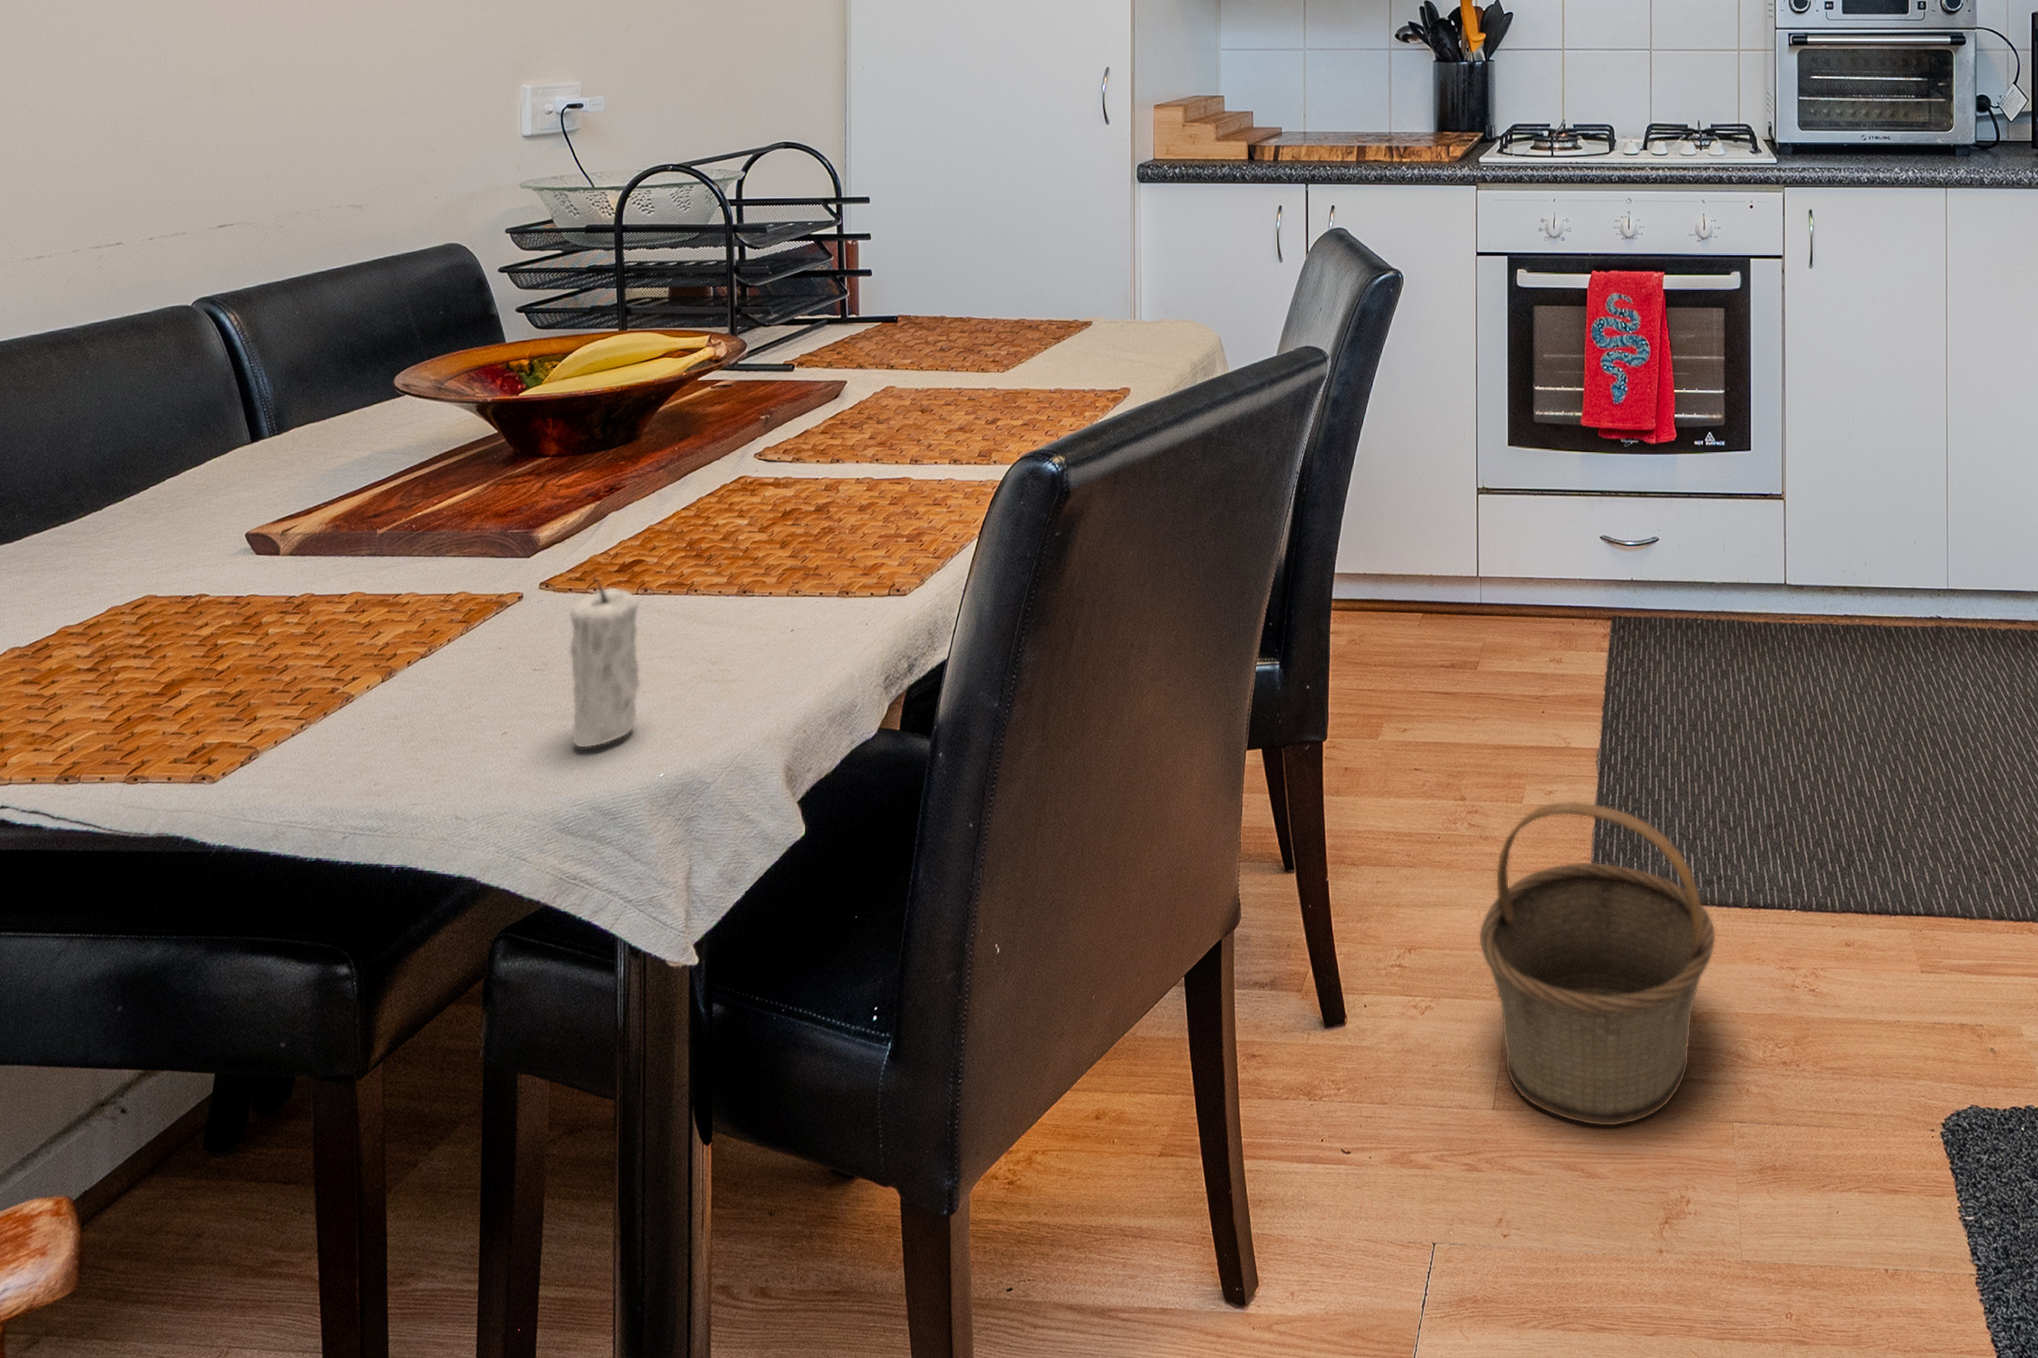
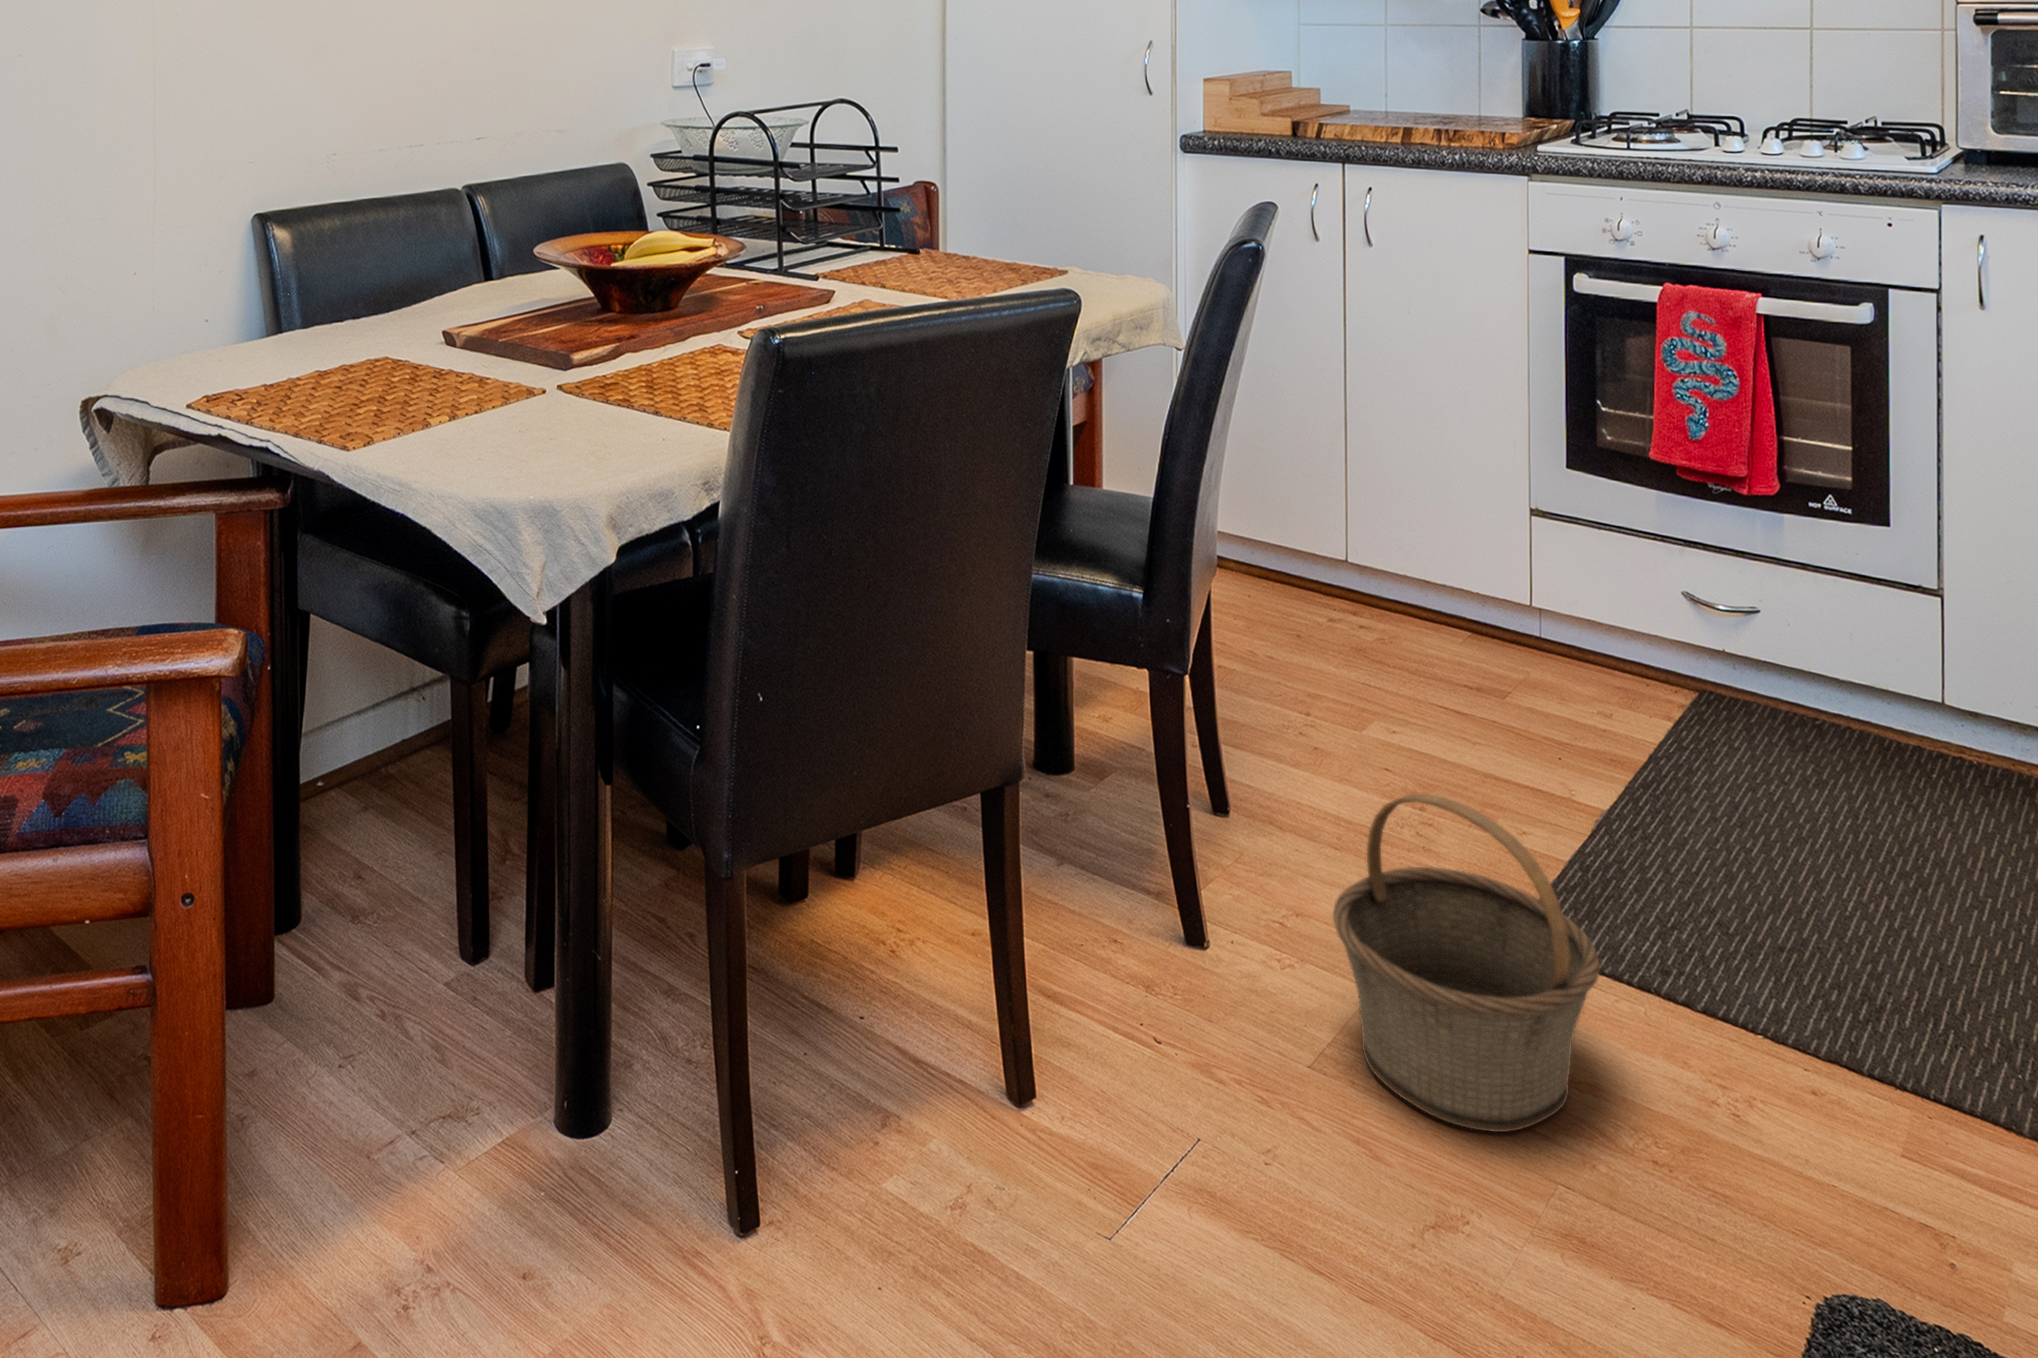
candle: present [570,585,640,747] -> none [514,355,555,472]

